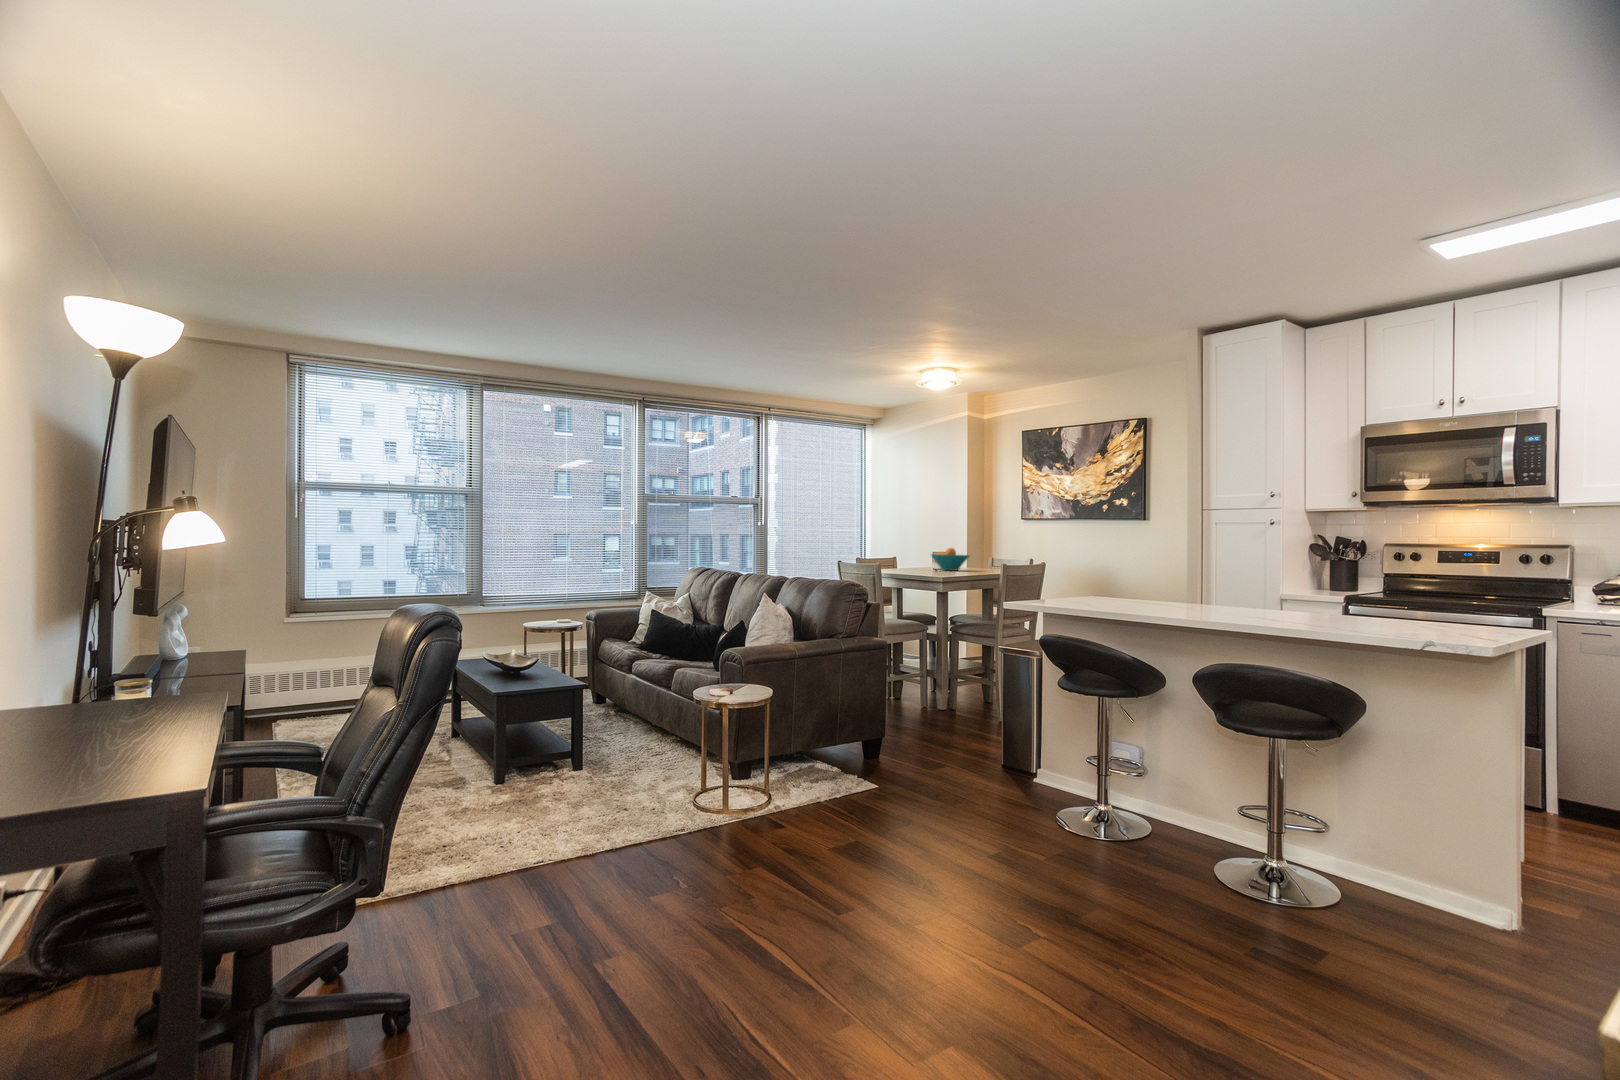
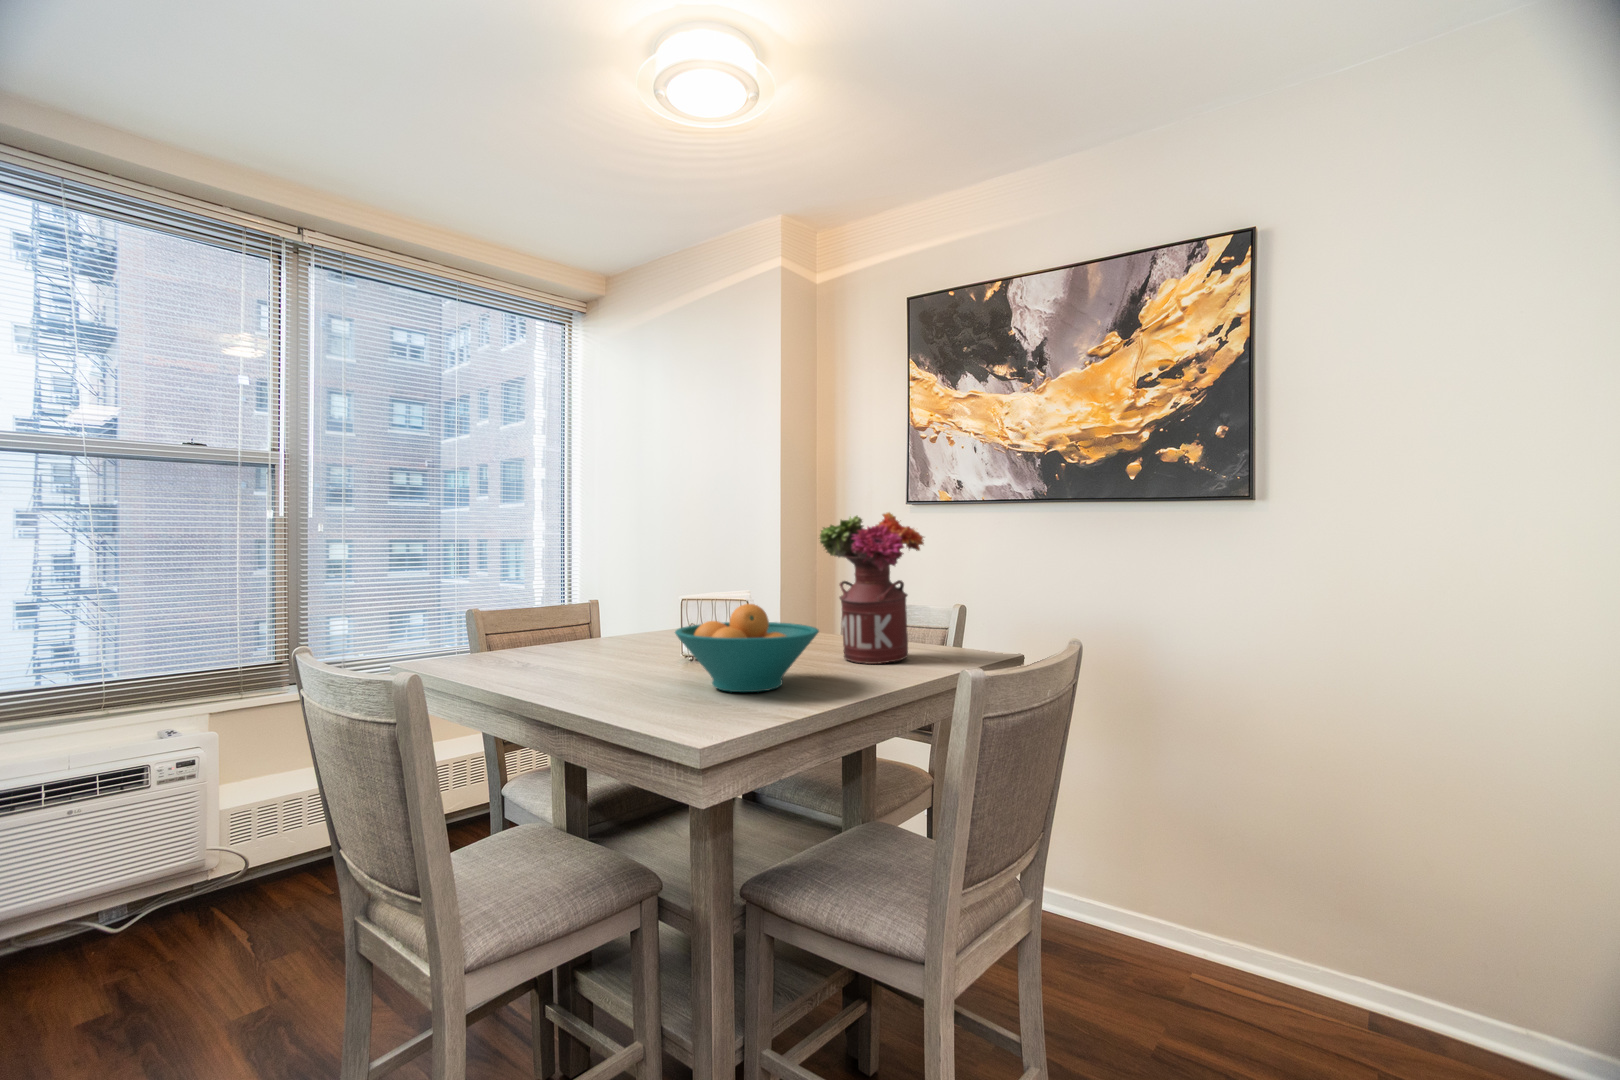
flower arrangement: none [974,523,1008,570] -> present [820,512,924,664]

